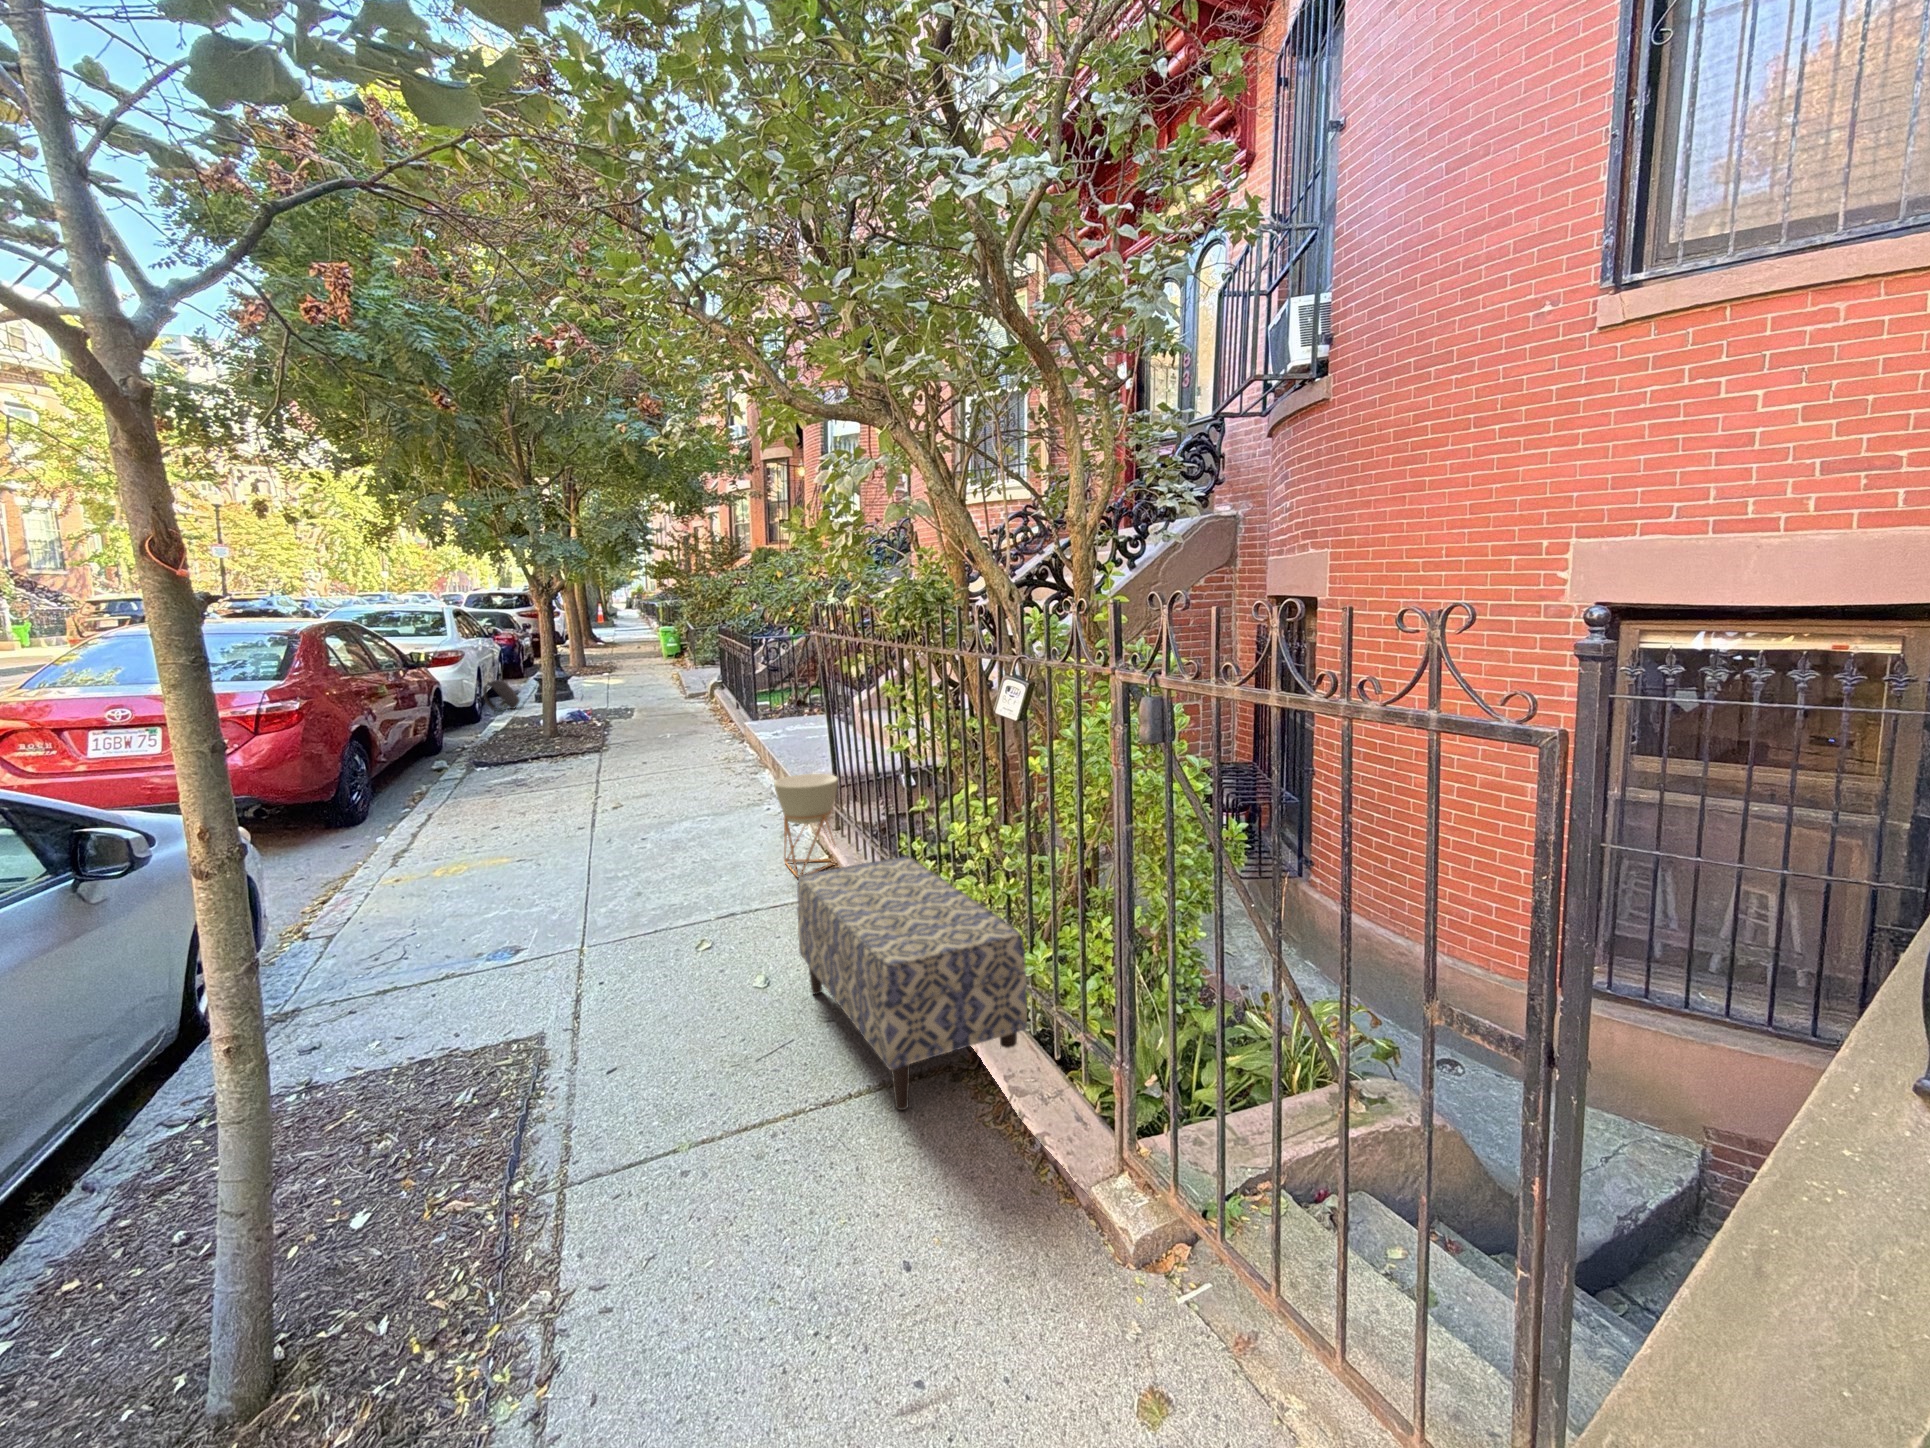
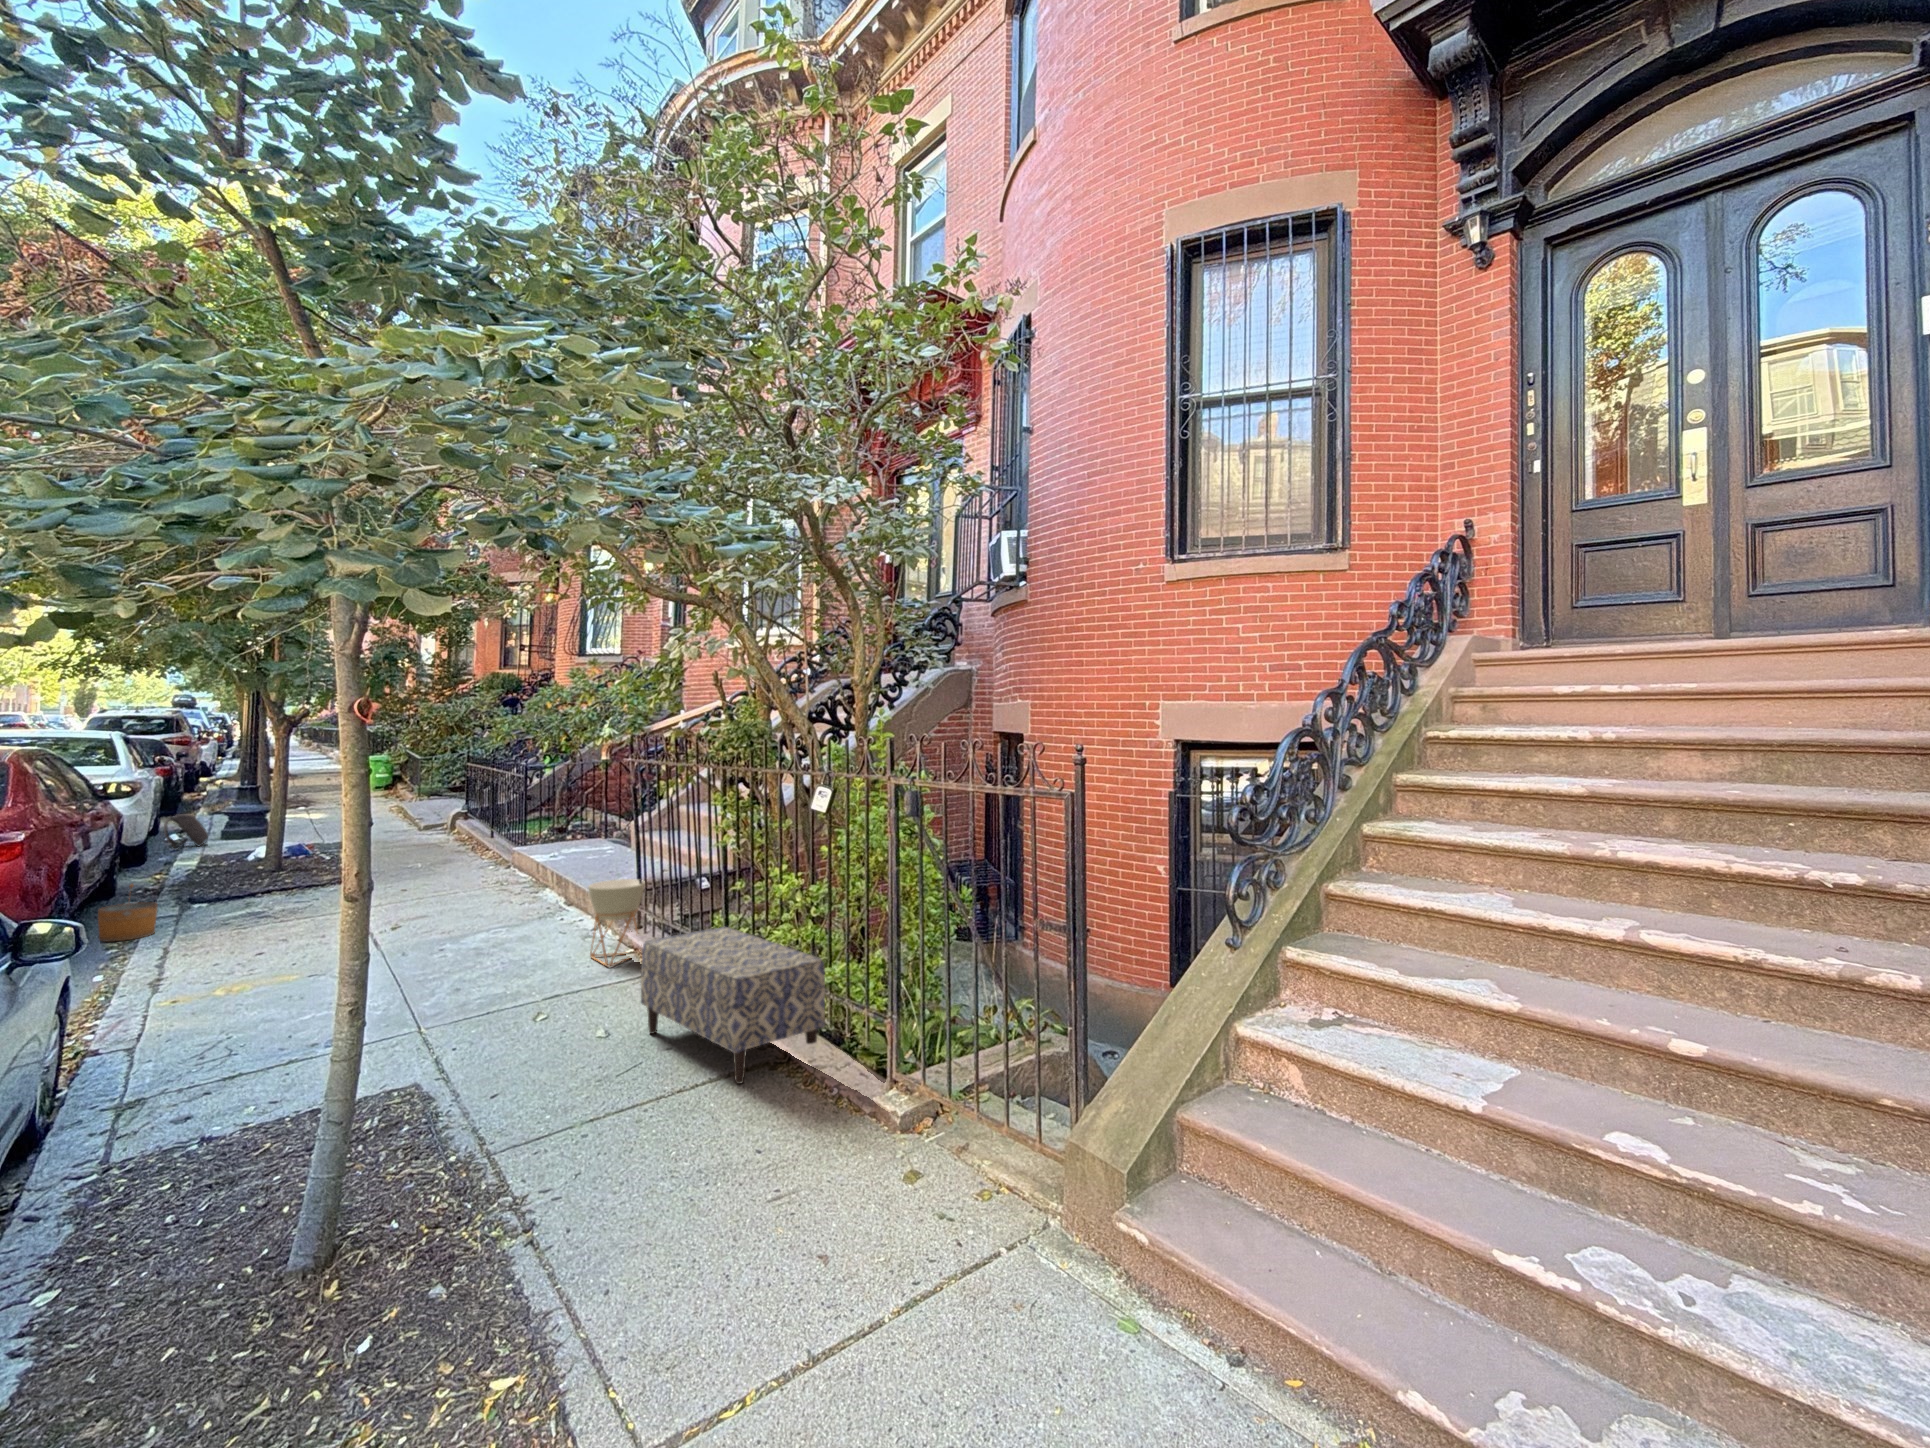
bucket: none [371,753,423,809] -> present [98,884,158,942]

